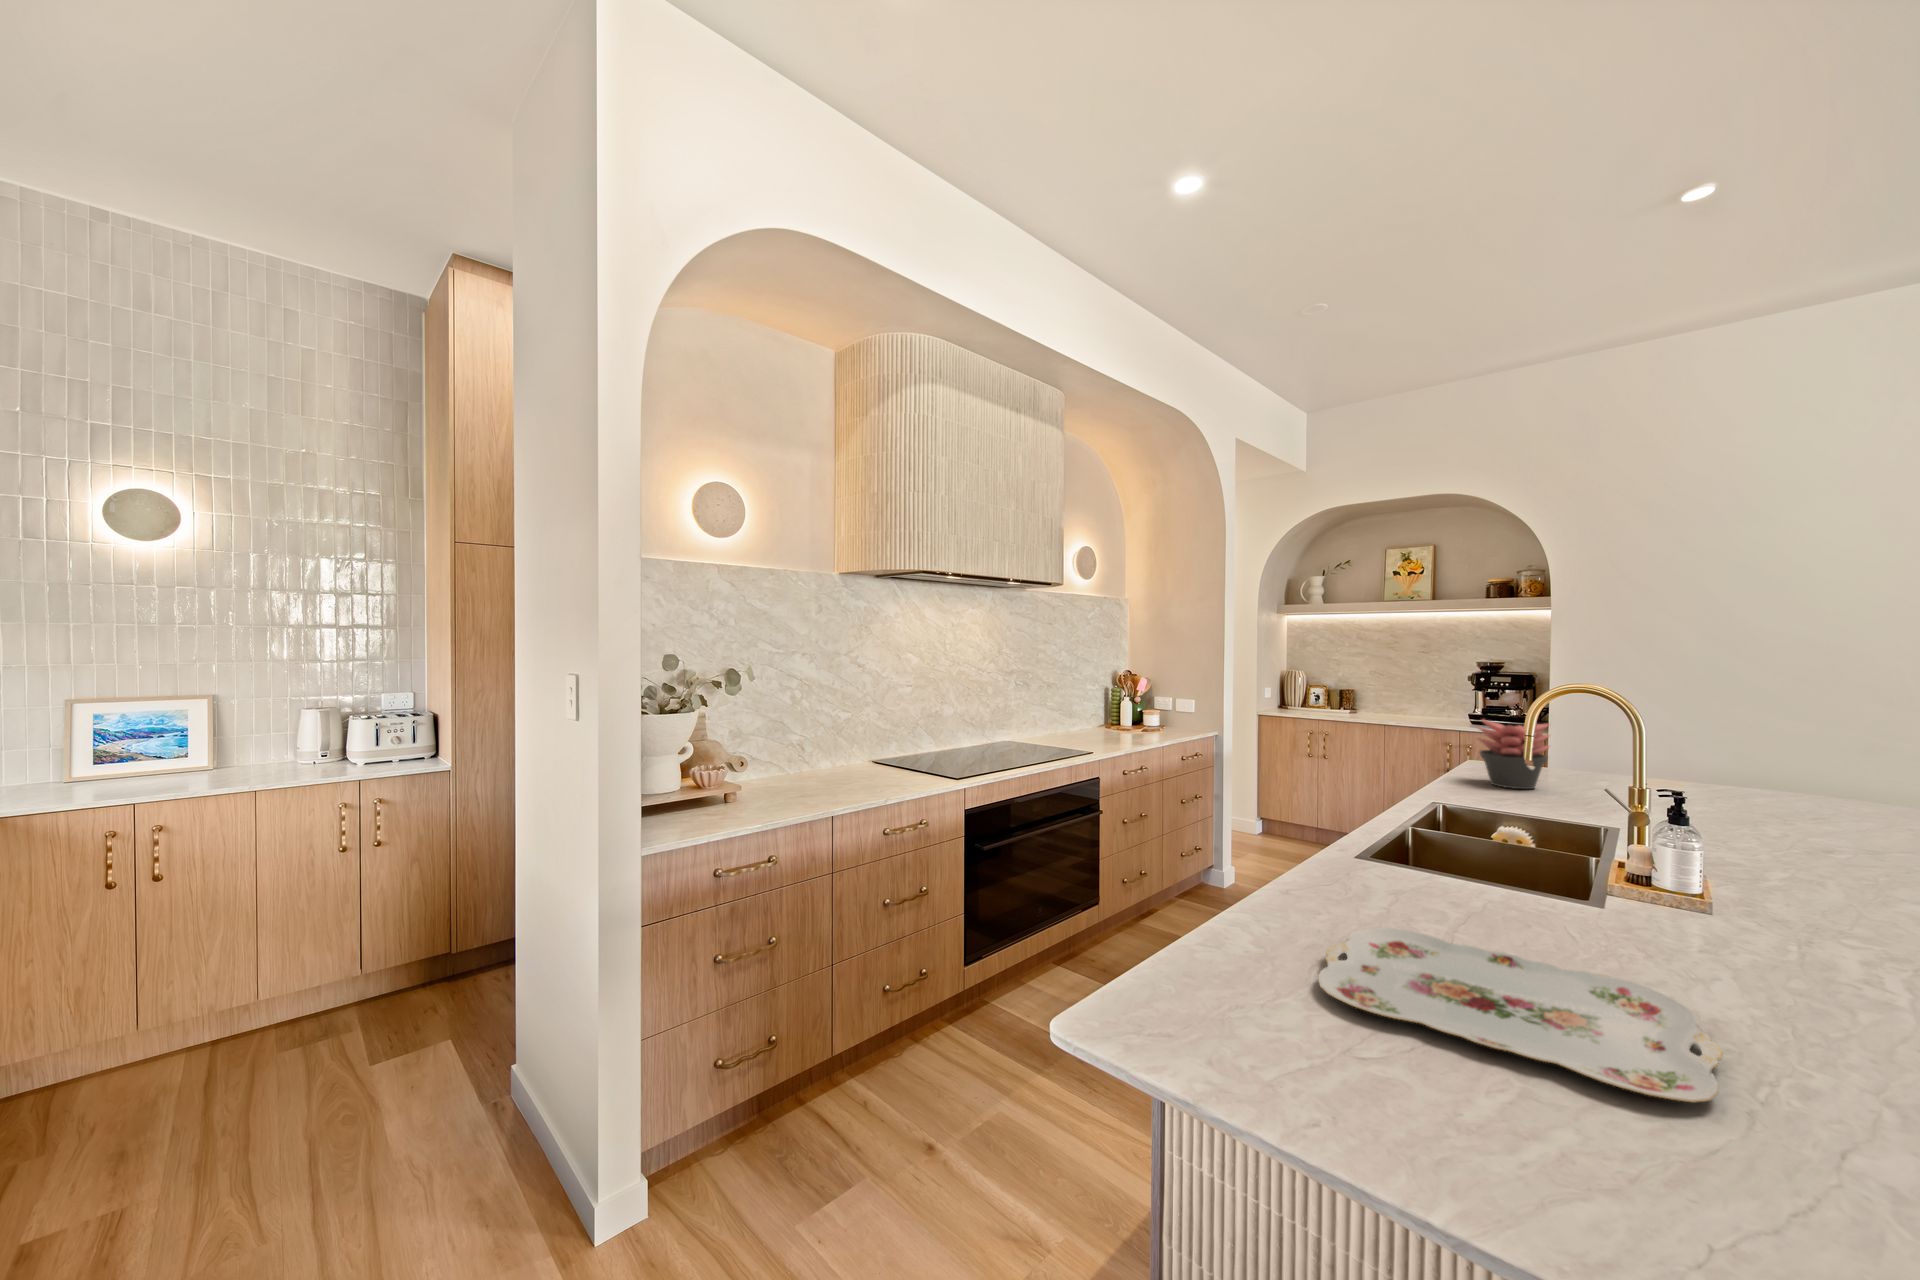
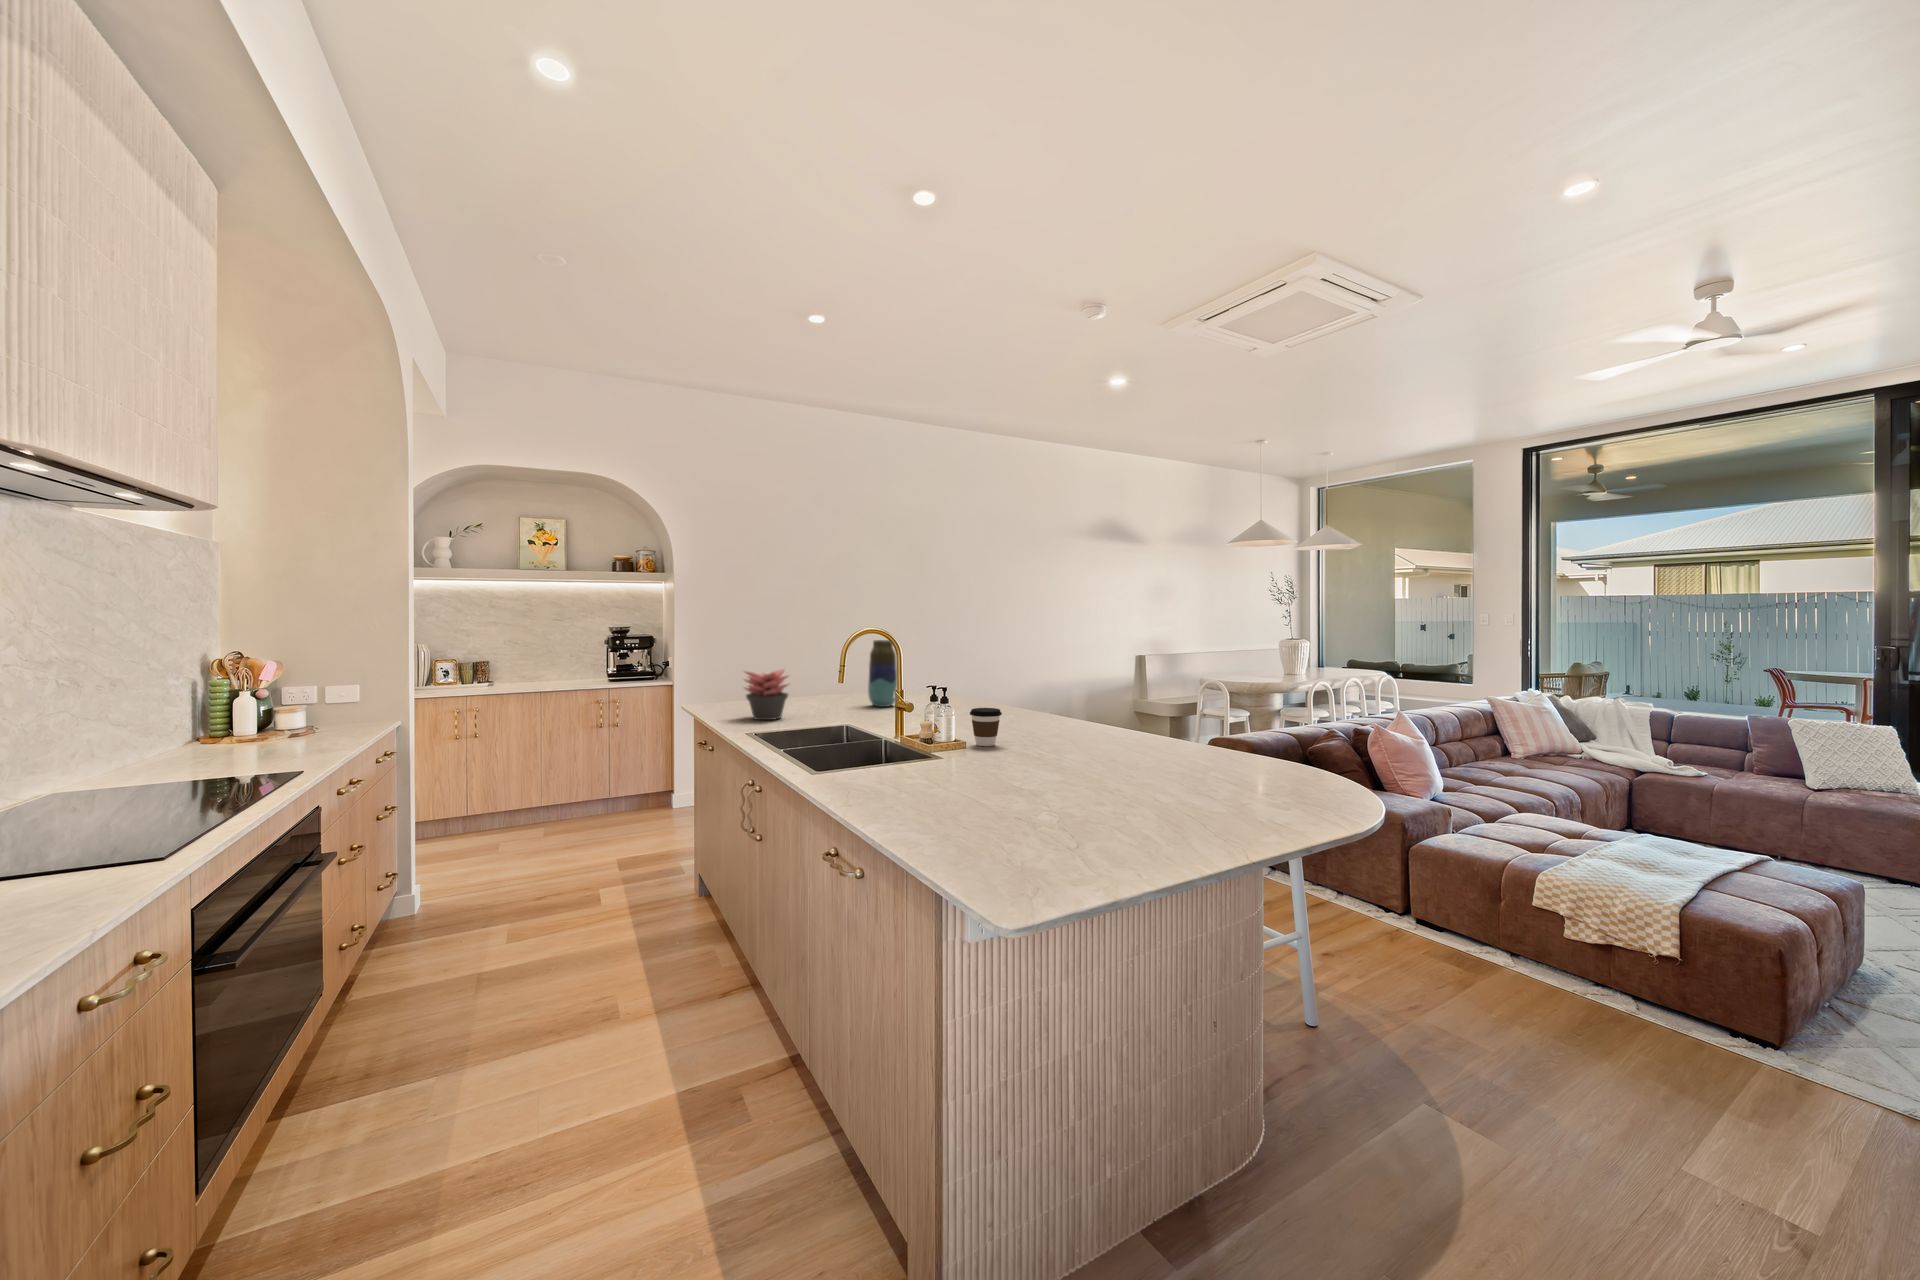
vase: none [1755,695,1831,812] -> present [868,640,897,707]
coffee cup: none [1766,831,1862,914] -> present [970,708,1002,746]
serving tray: present [1318,928,1723,1102] -> none [938,788,1134,840]

